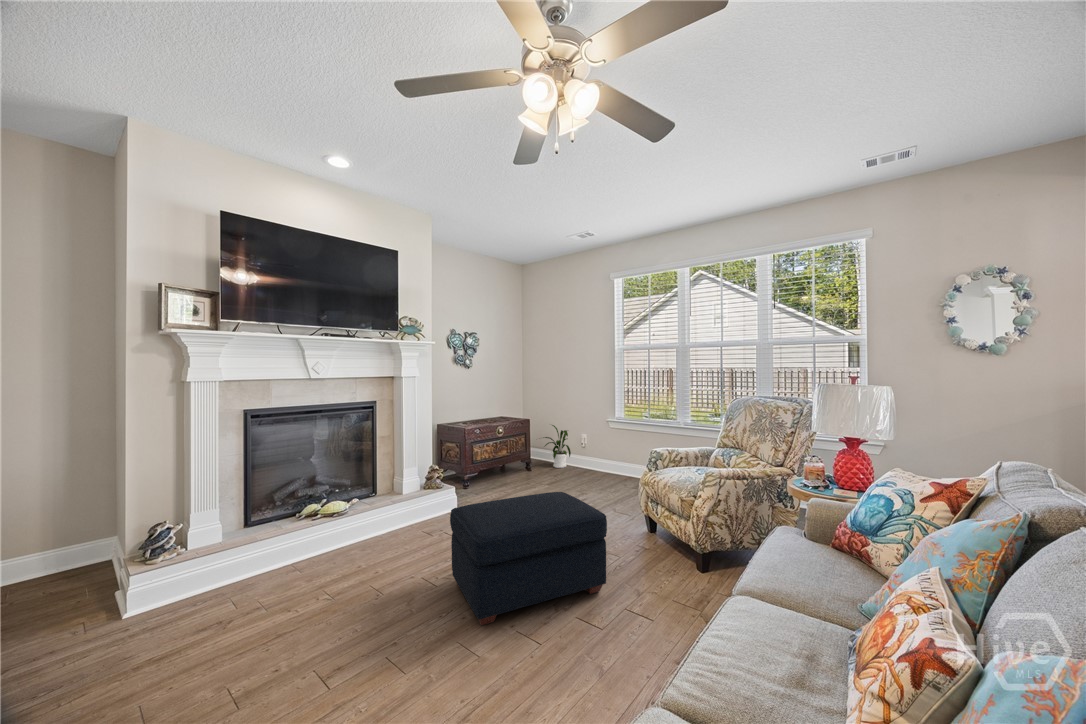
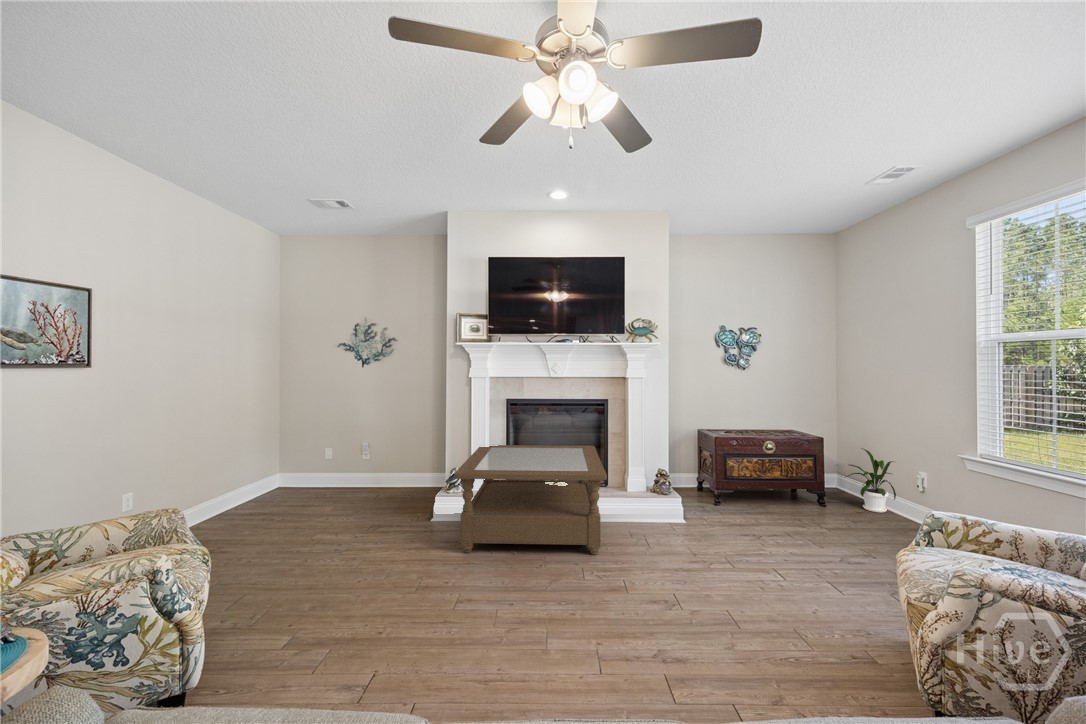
coffee table: none [199,454,433,627] -> present [454,445,607,555]
ottoman: present [450,492,607,625] -> none [568,511,738,667]

